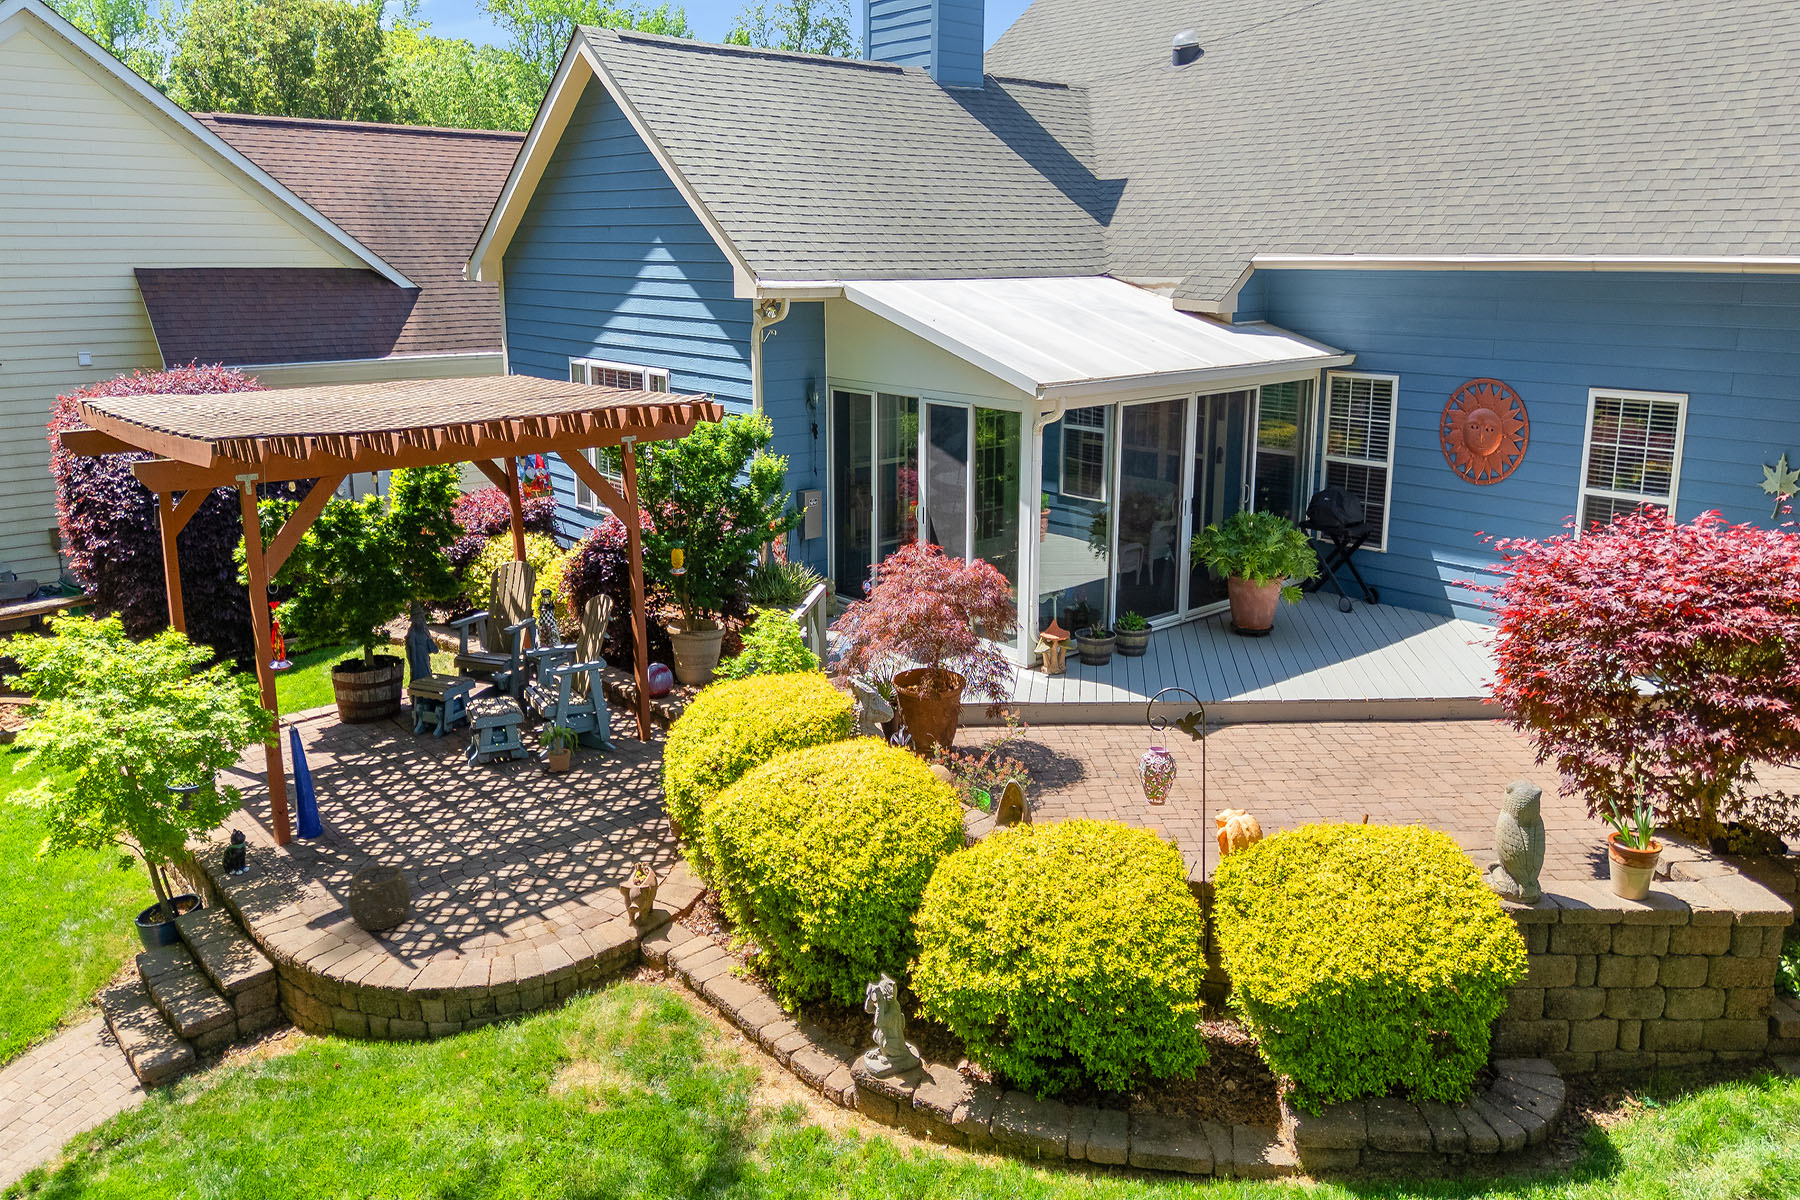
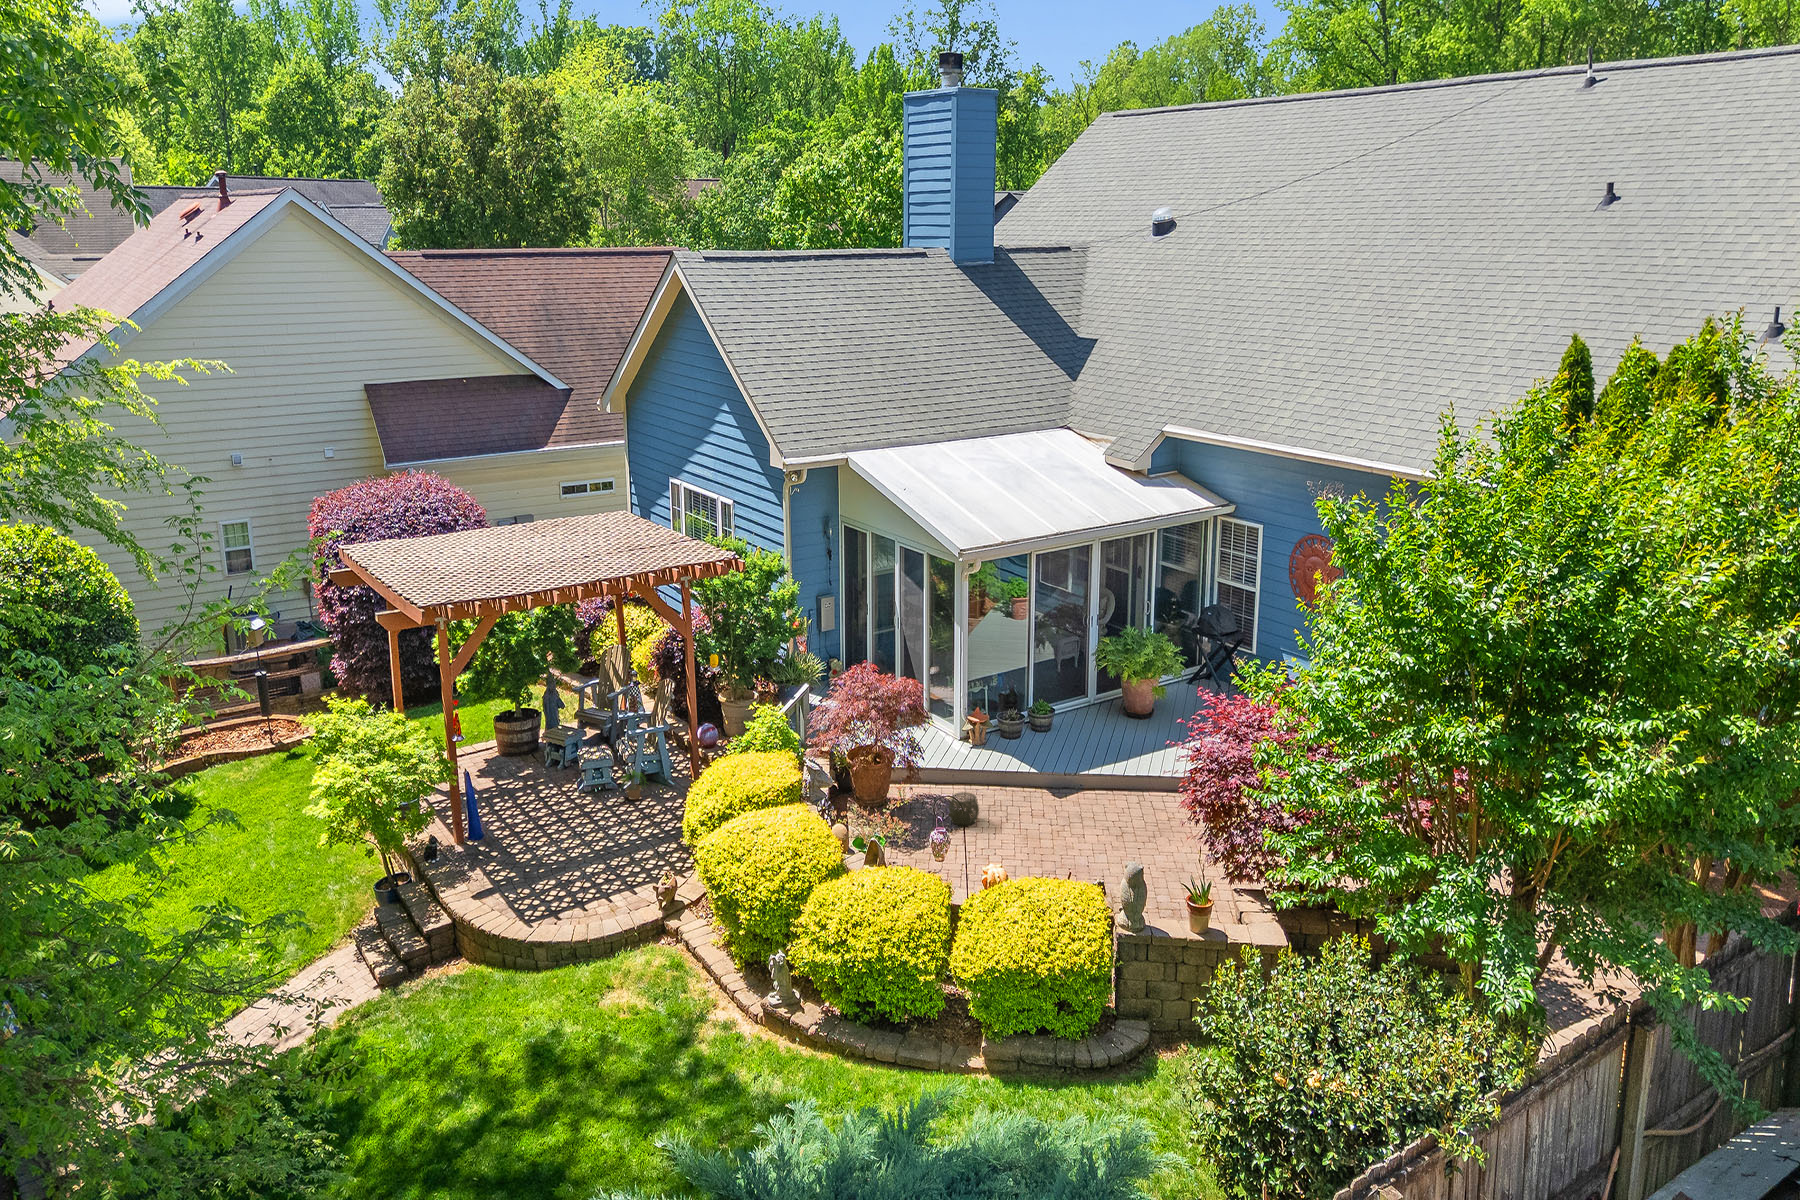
woven basket: present [348,865,411,930] -> present [949,792,979,826]

